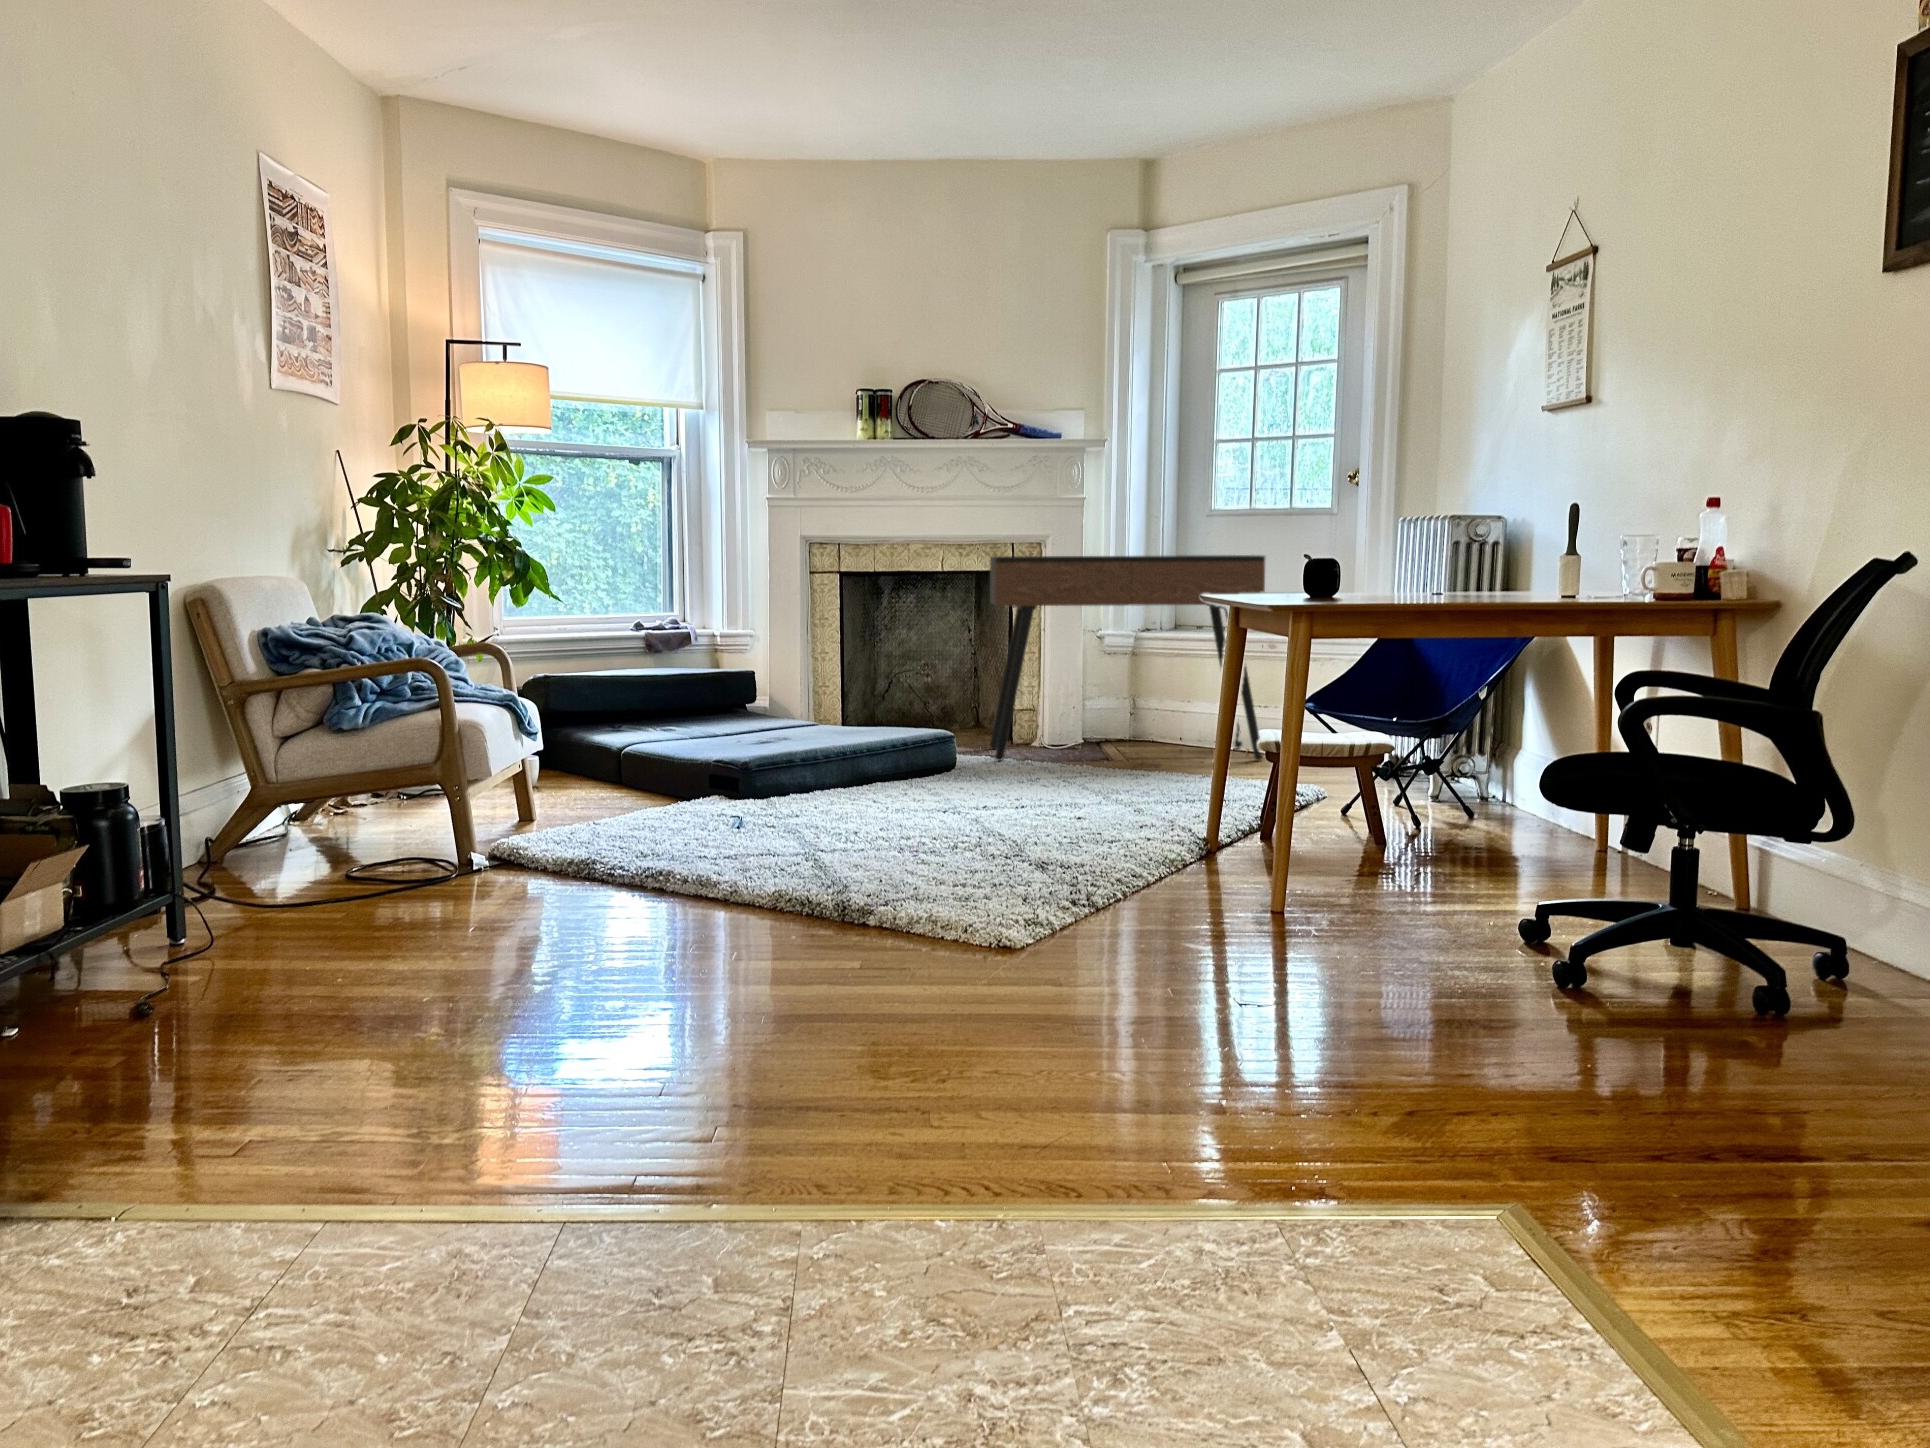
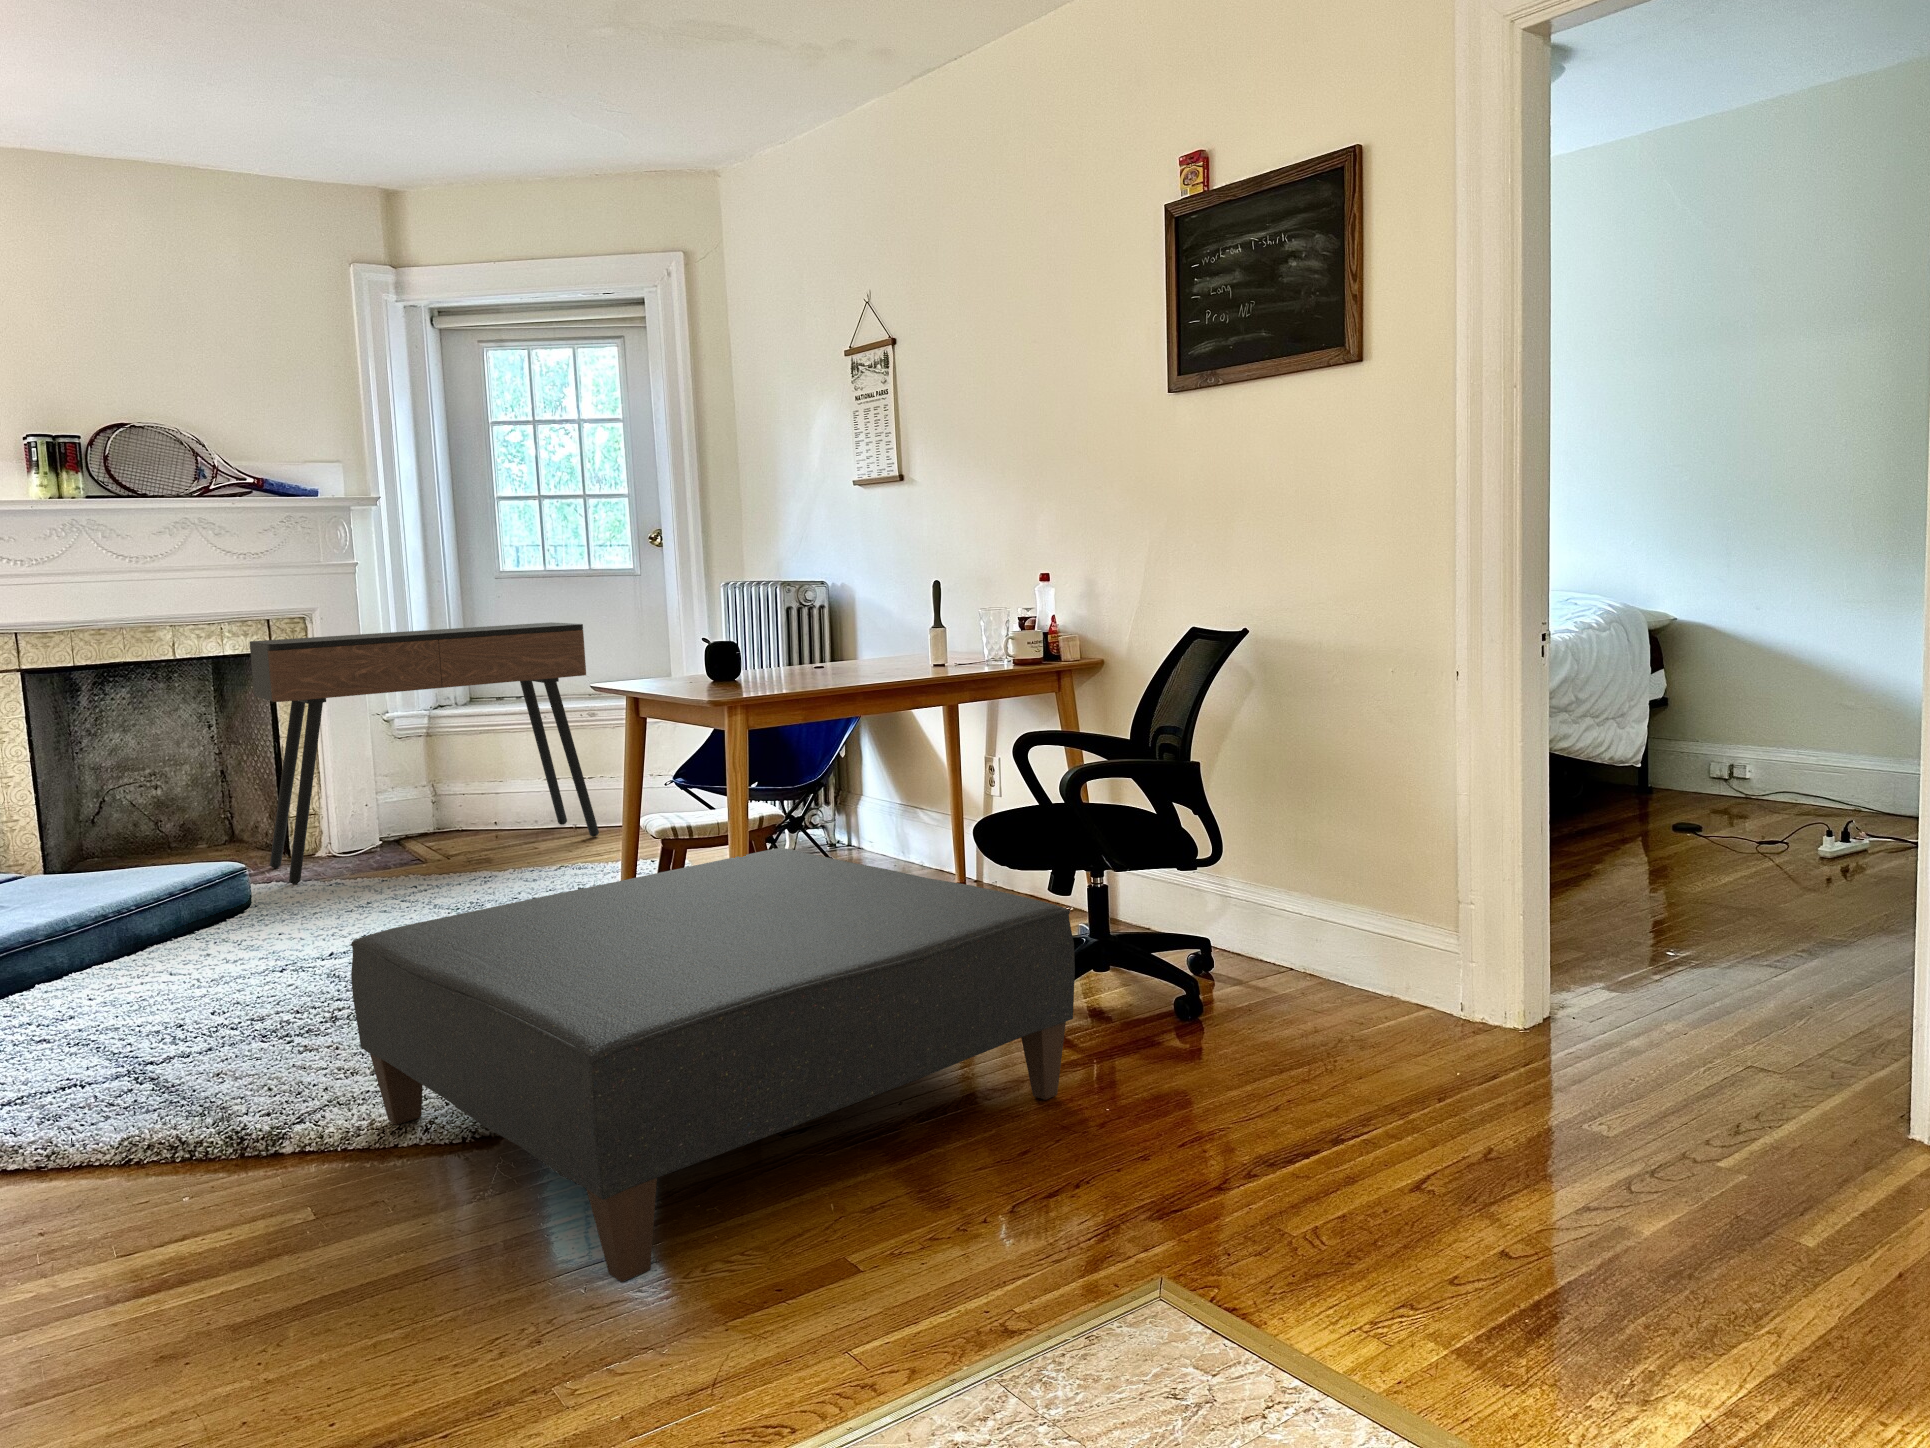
ottoman: none [930,757,1573,1062] -> present [351,848,1075,1282]

